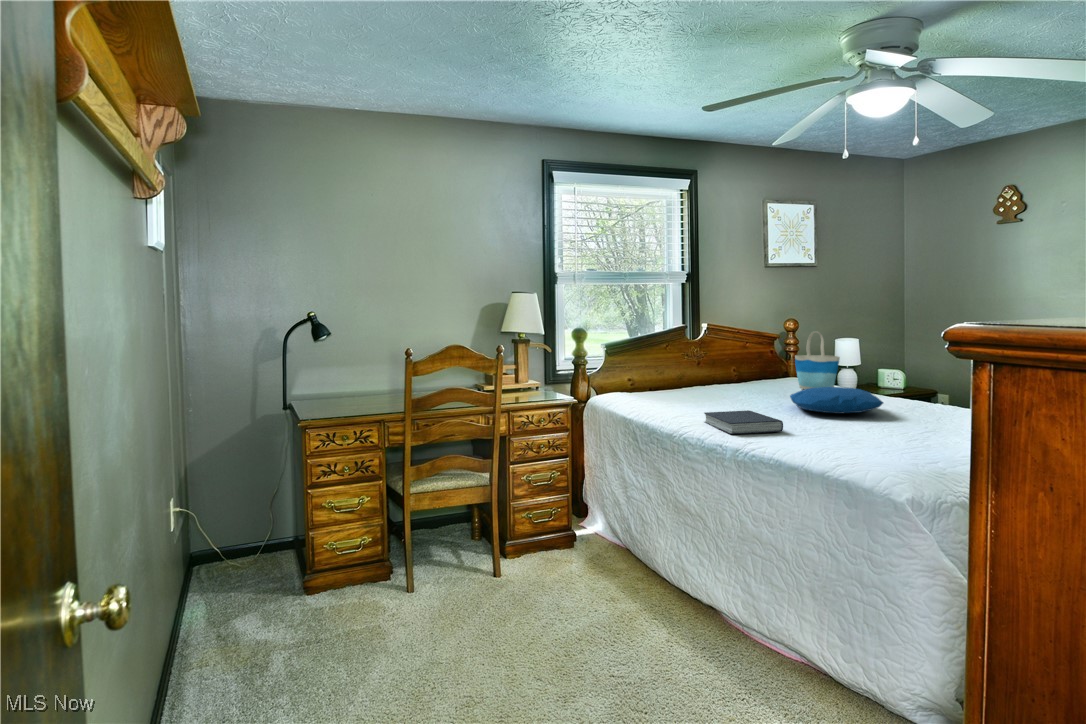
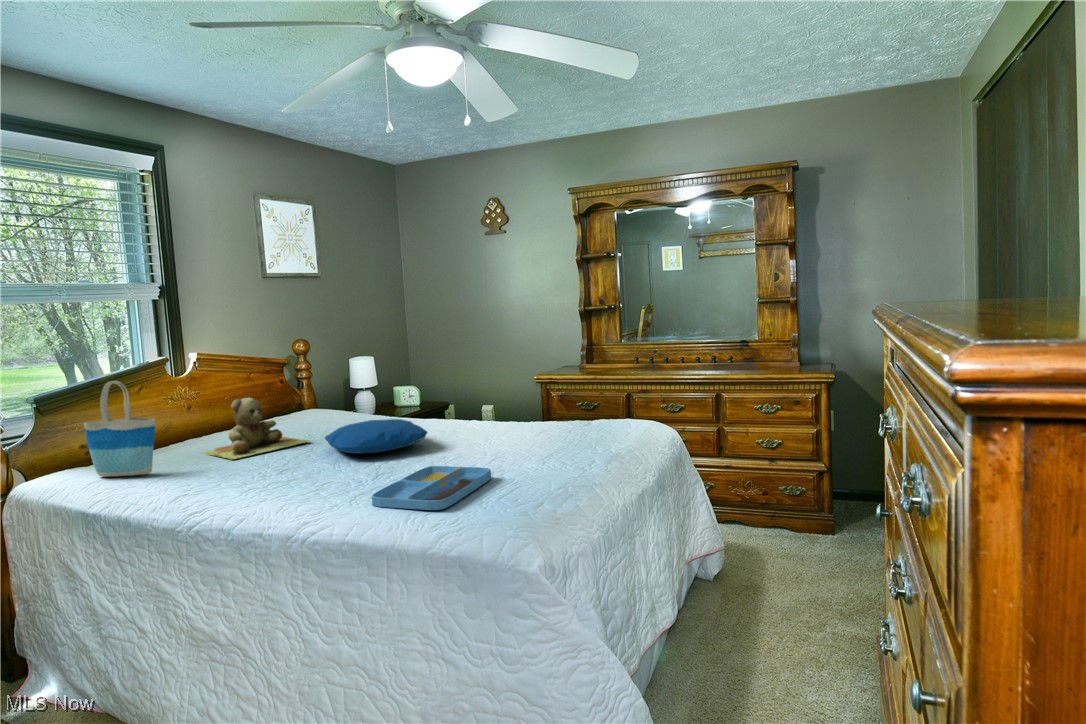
tote bag: present [795,331,840,389] -> present [84,381,155,477]
teddy bear: none [697,358,781,402] -> present [203,397,309,459]
book: present [704,410,783,434] -> none [222,470,336,514]
tray: none [807,427,930,456] -> present [372,466,491,510]

